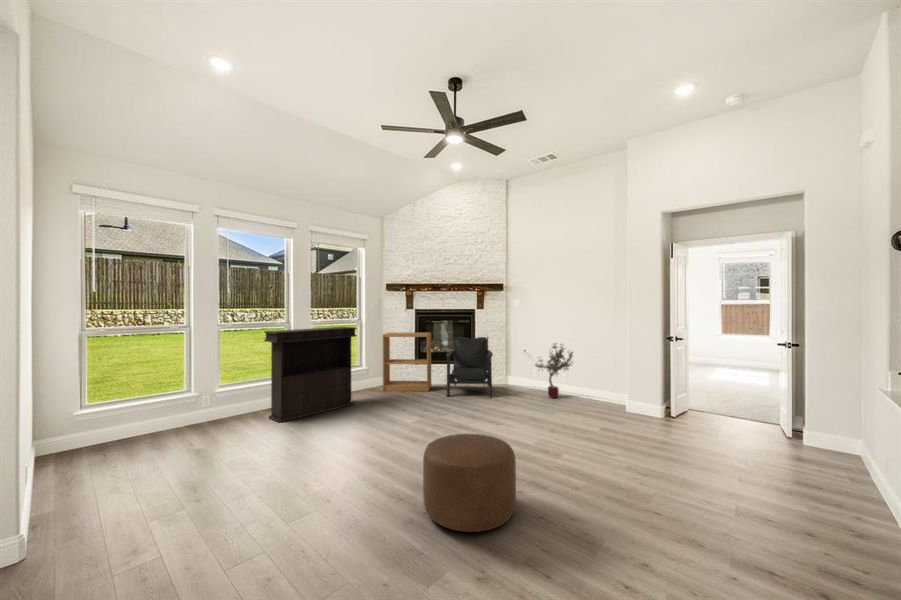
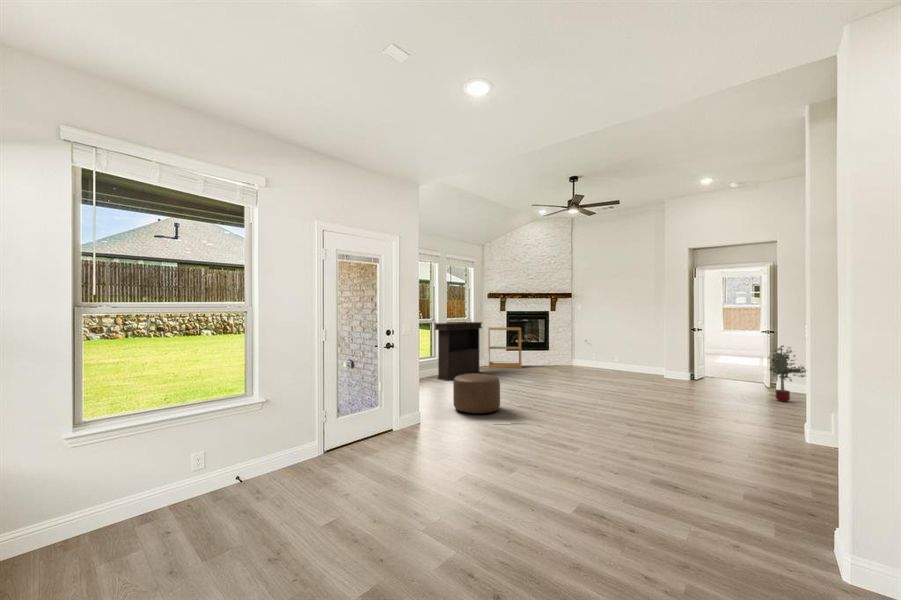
armchair: present [446,337,493,397] -> none [535,330,570,371]
potted tree: present [535,343,573,398] -> present [768,346,806,402]
ottoman: present [423,434,516,532] -> present [453,374,500,413]

